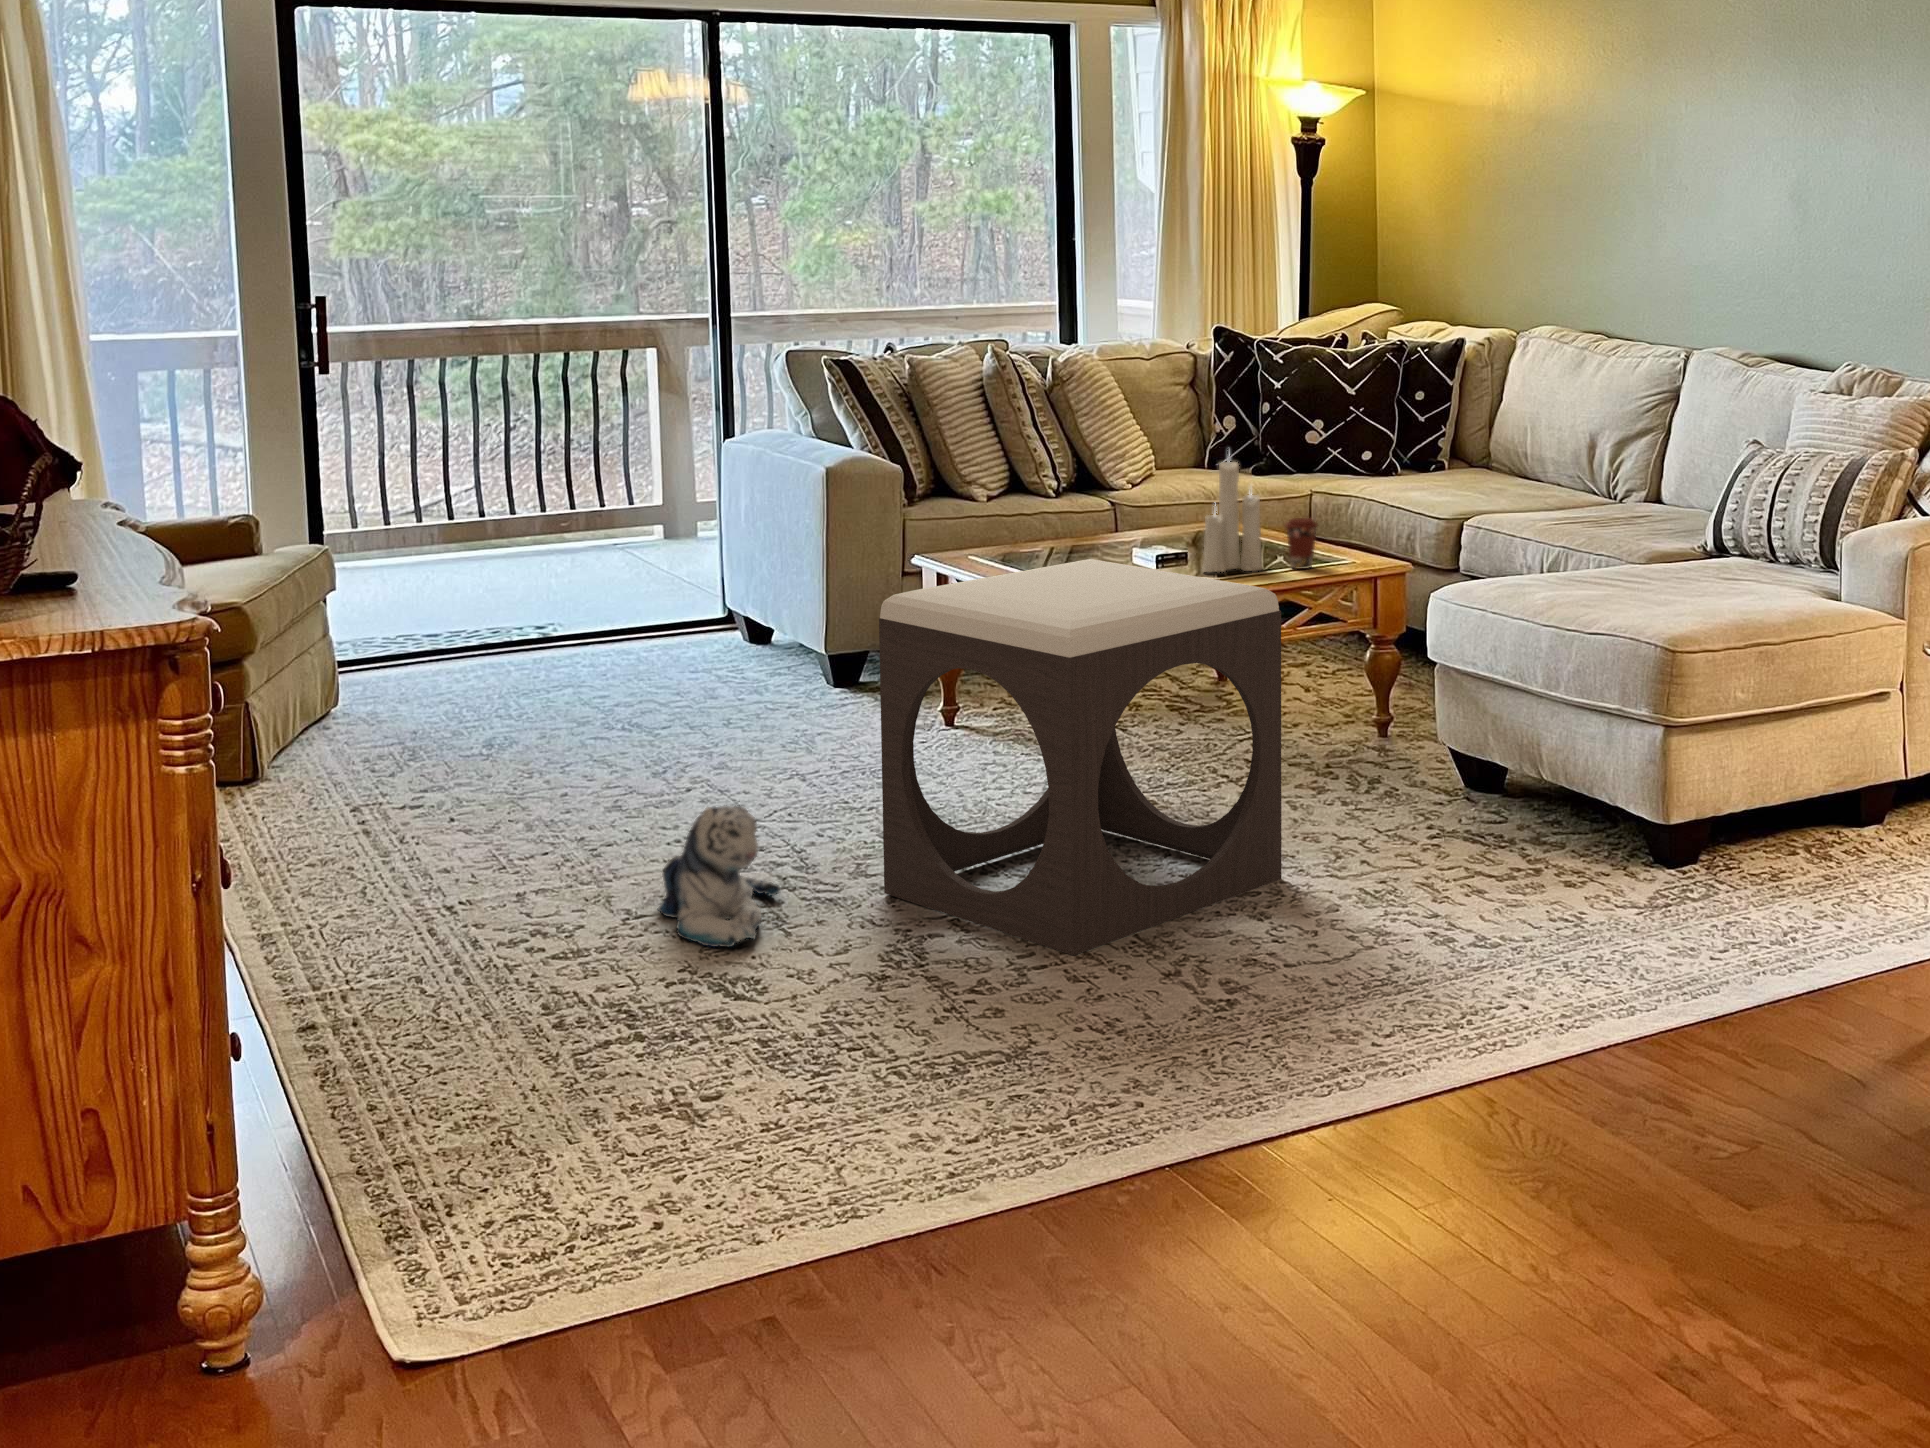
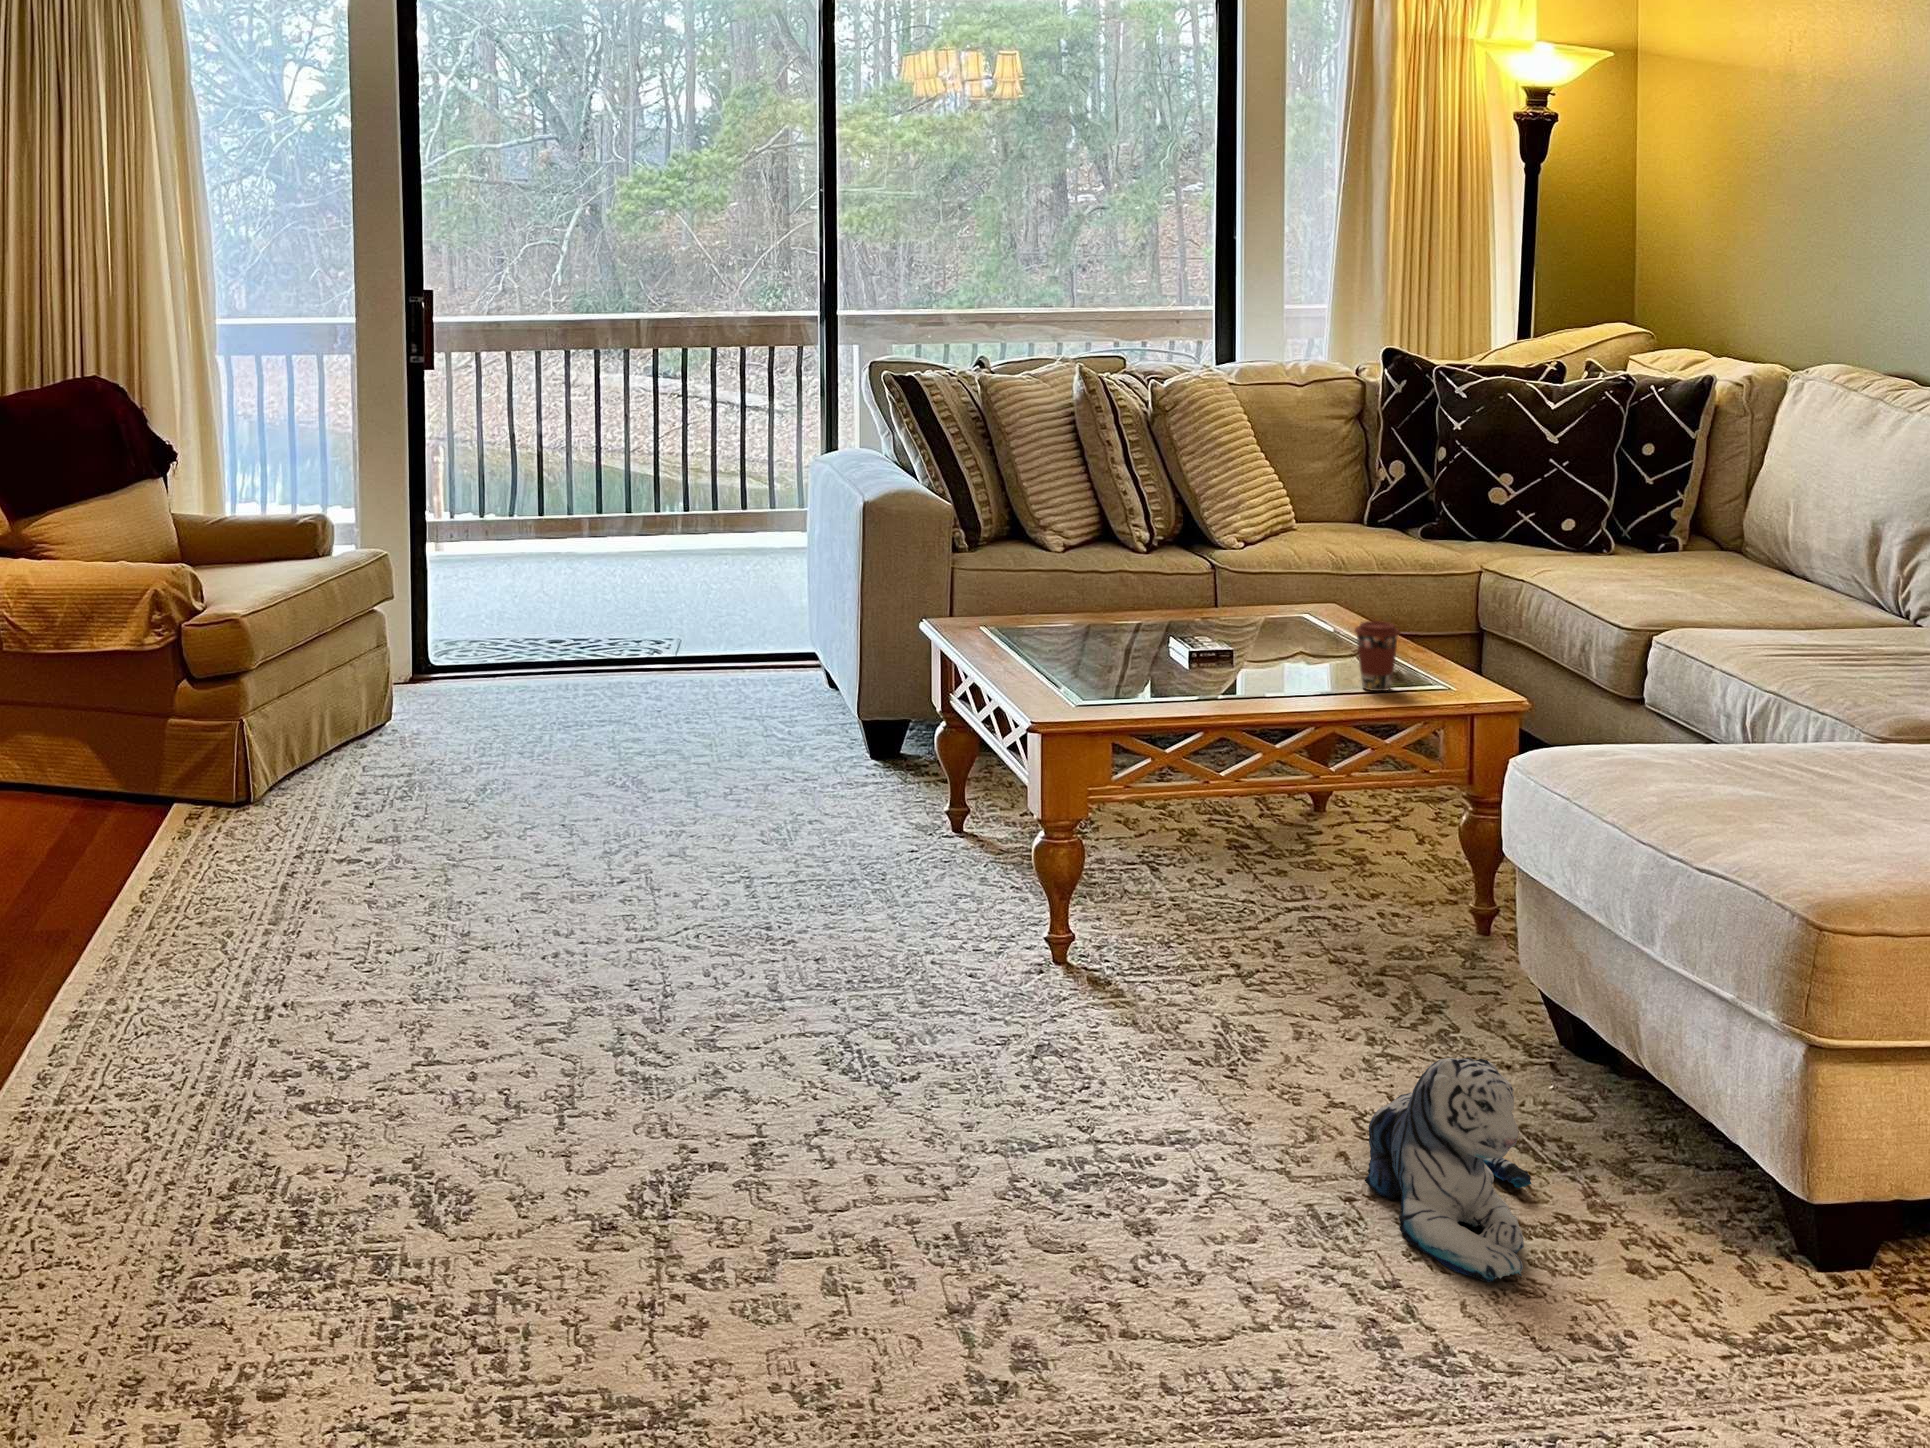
candle: present [1203,461,1262,572] -> none [1240,513,1322,687]
footstool: present [879,559,1281,955] -> none [711,673,1212,1238]
plush toy: present [658,805,780,947] -> present [1365,1058,1532,1282]

